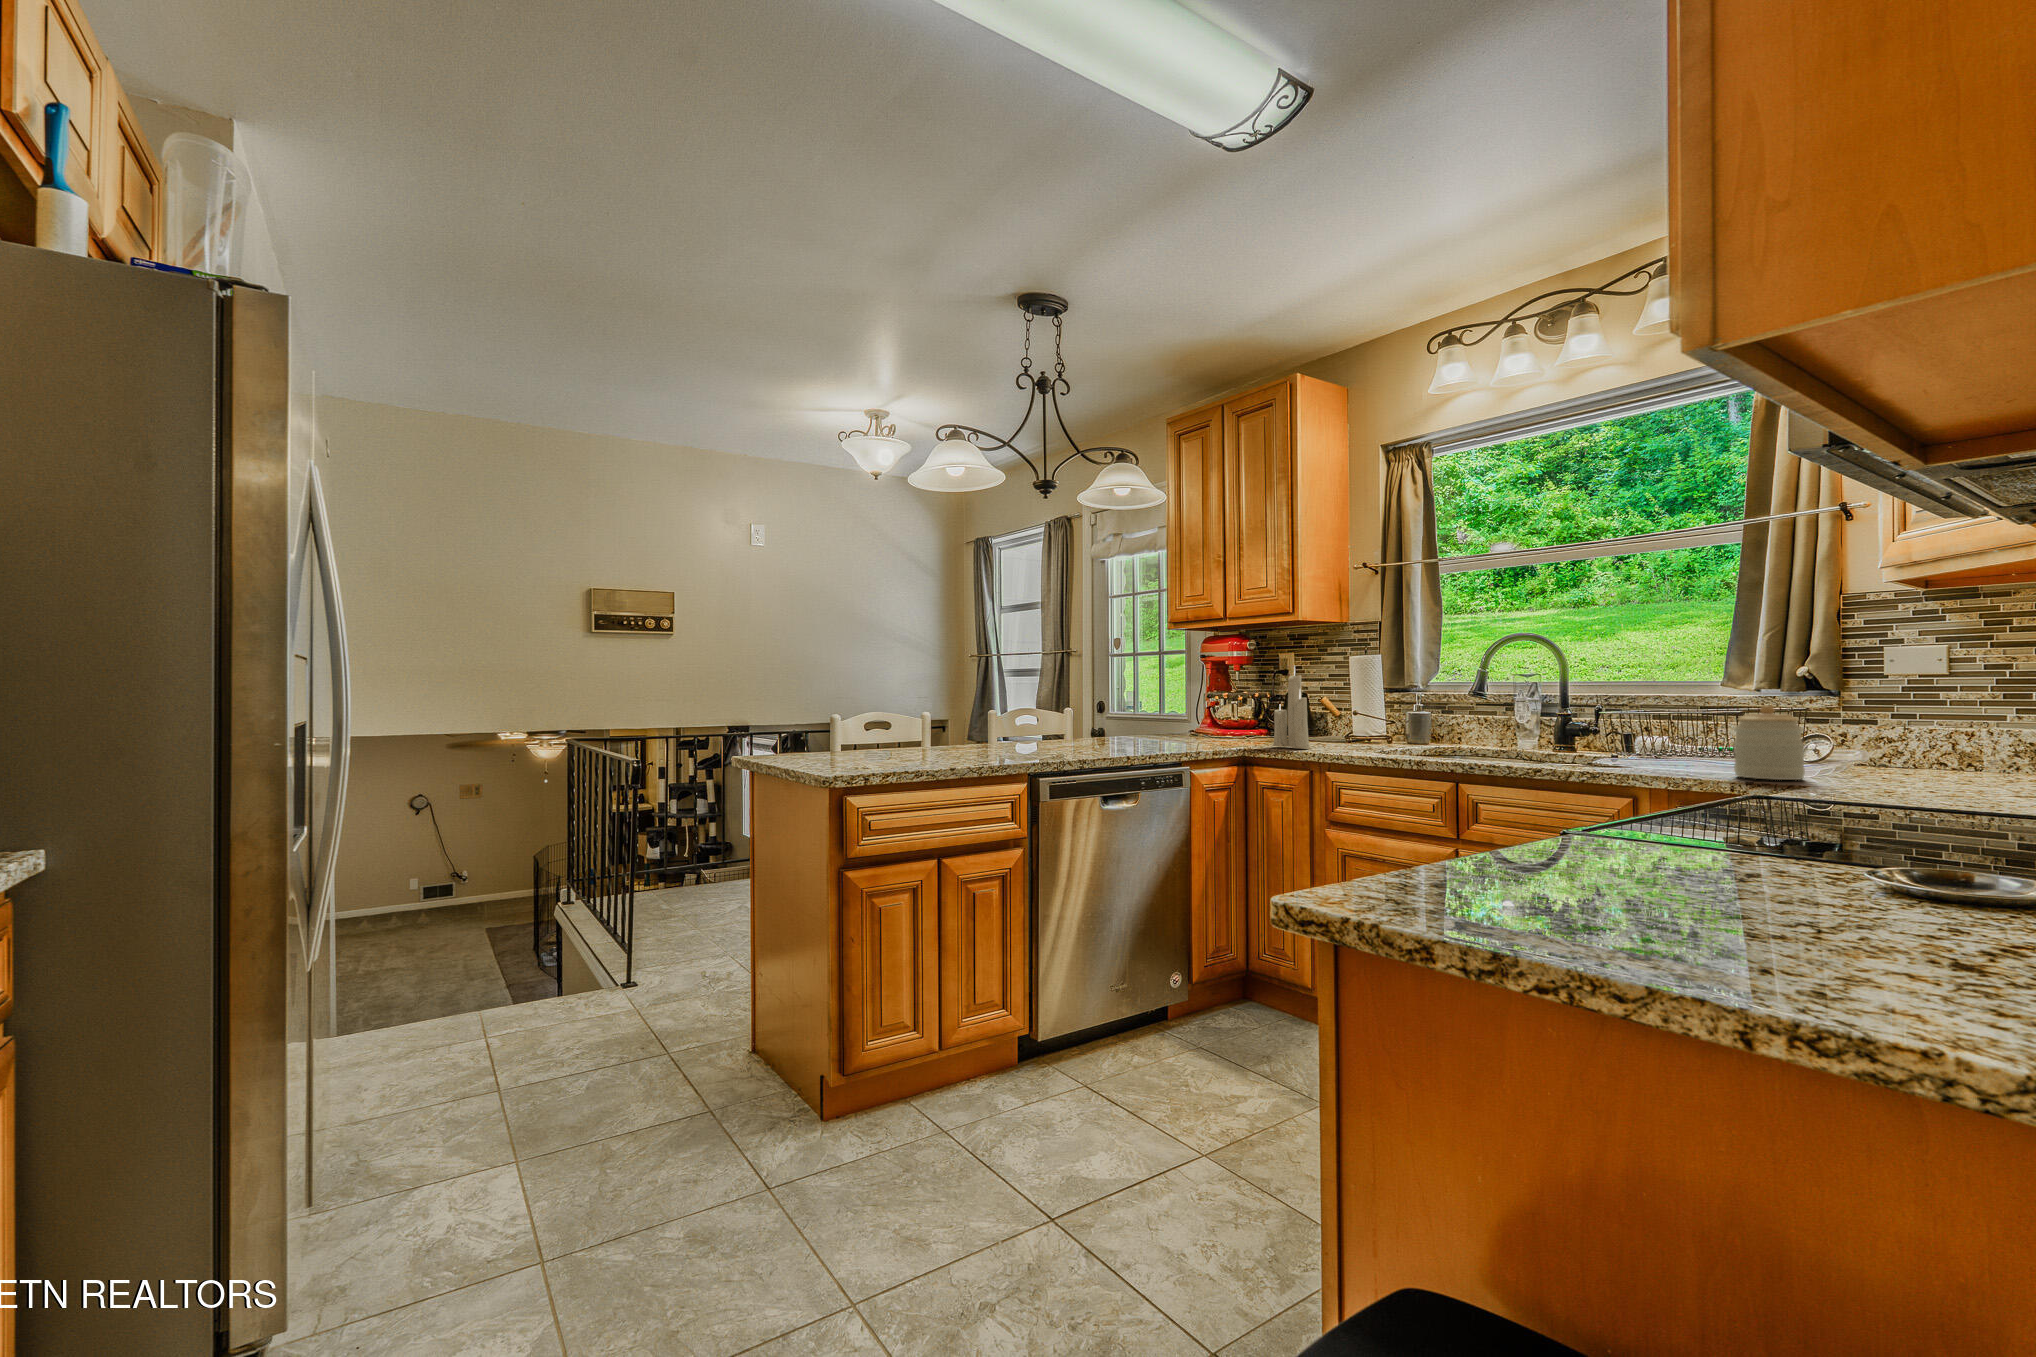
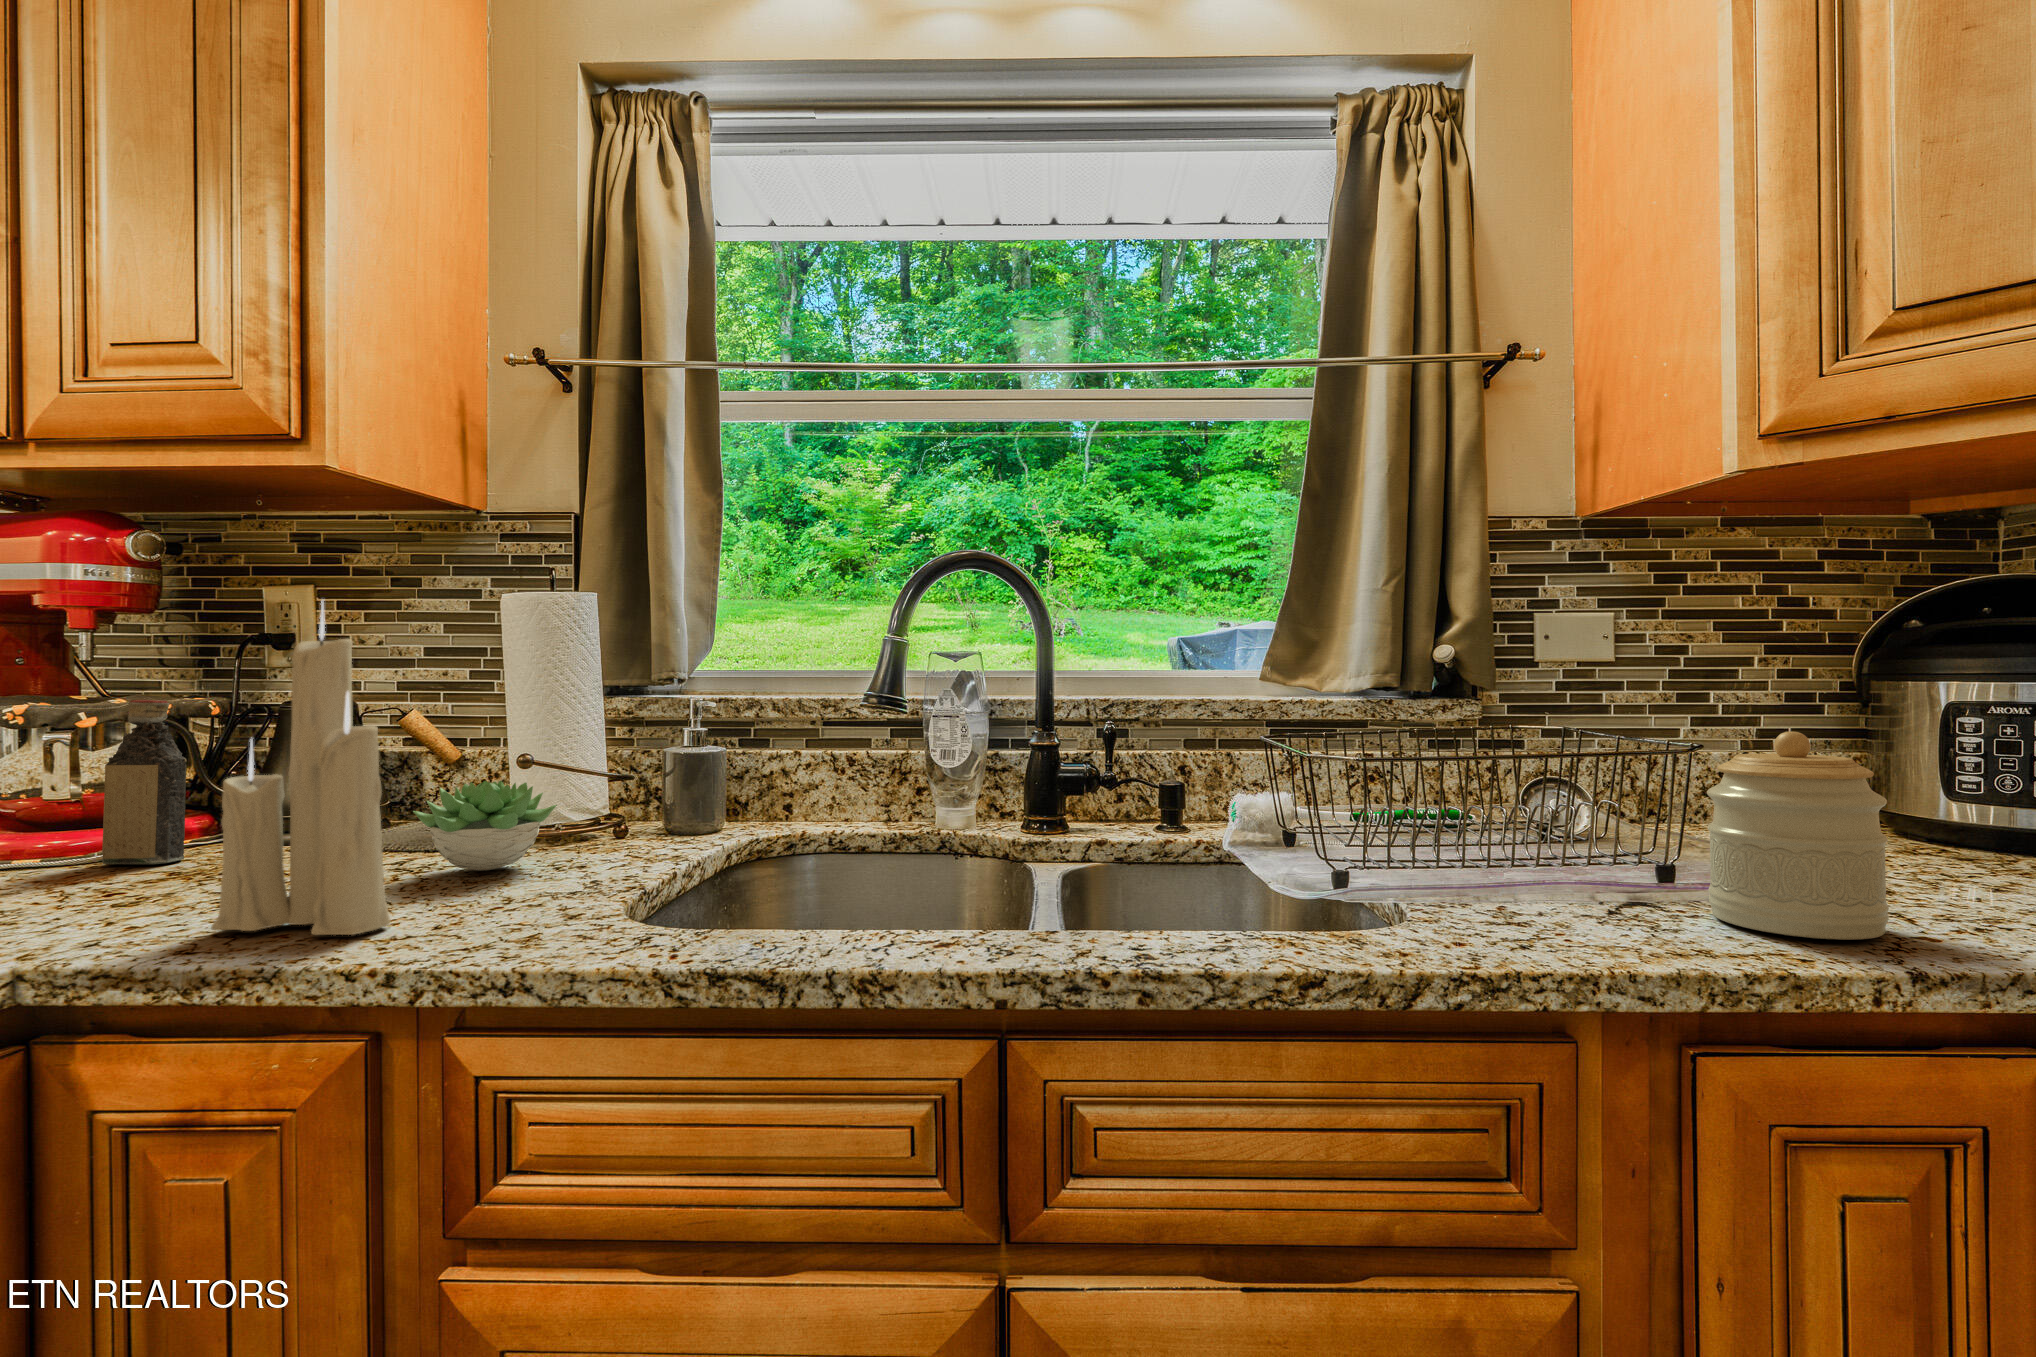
bottle: none [1244,692,1263,739] -> present [102,700,186,864]
succulent plant: none [1319,717,1359,744] -> present [413,781,557,870]

